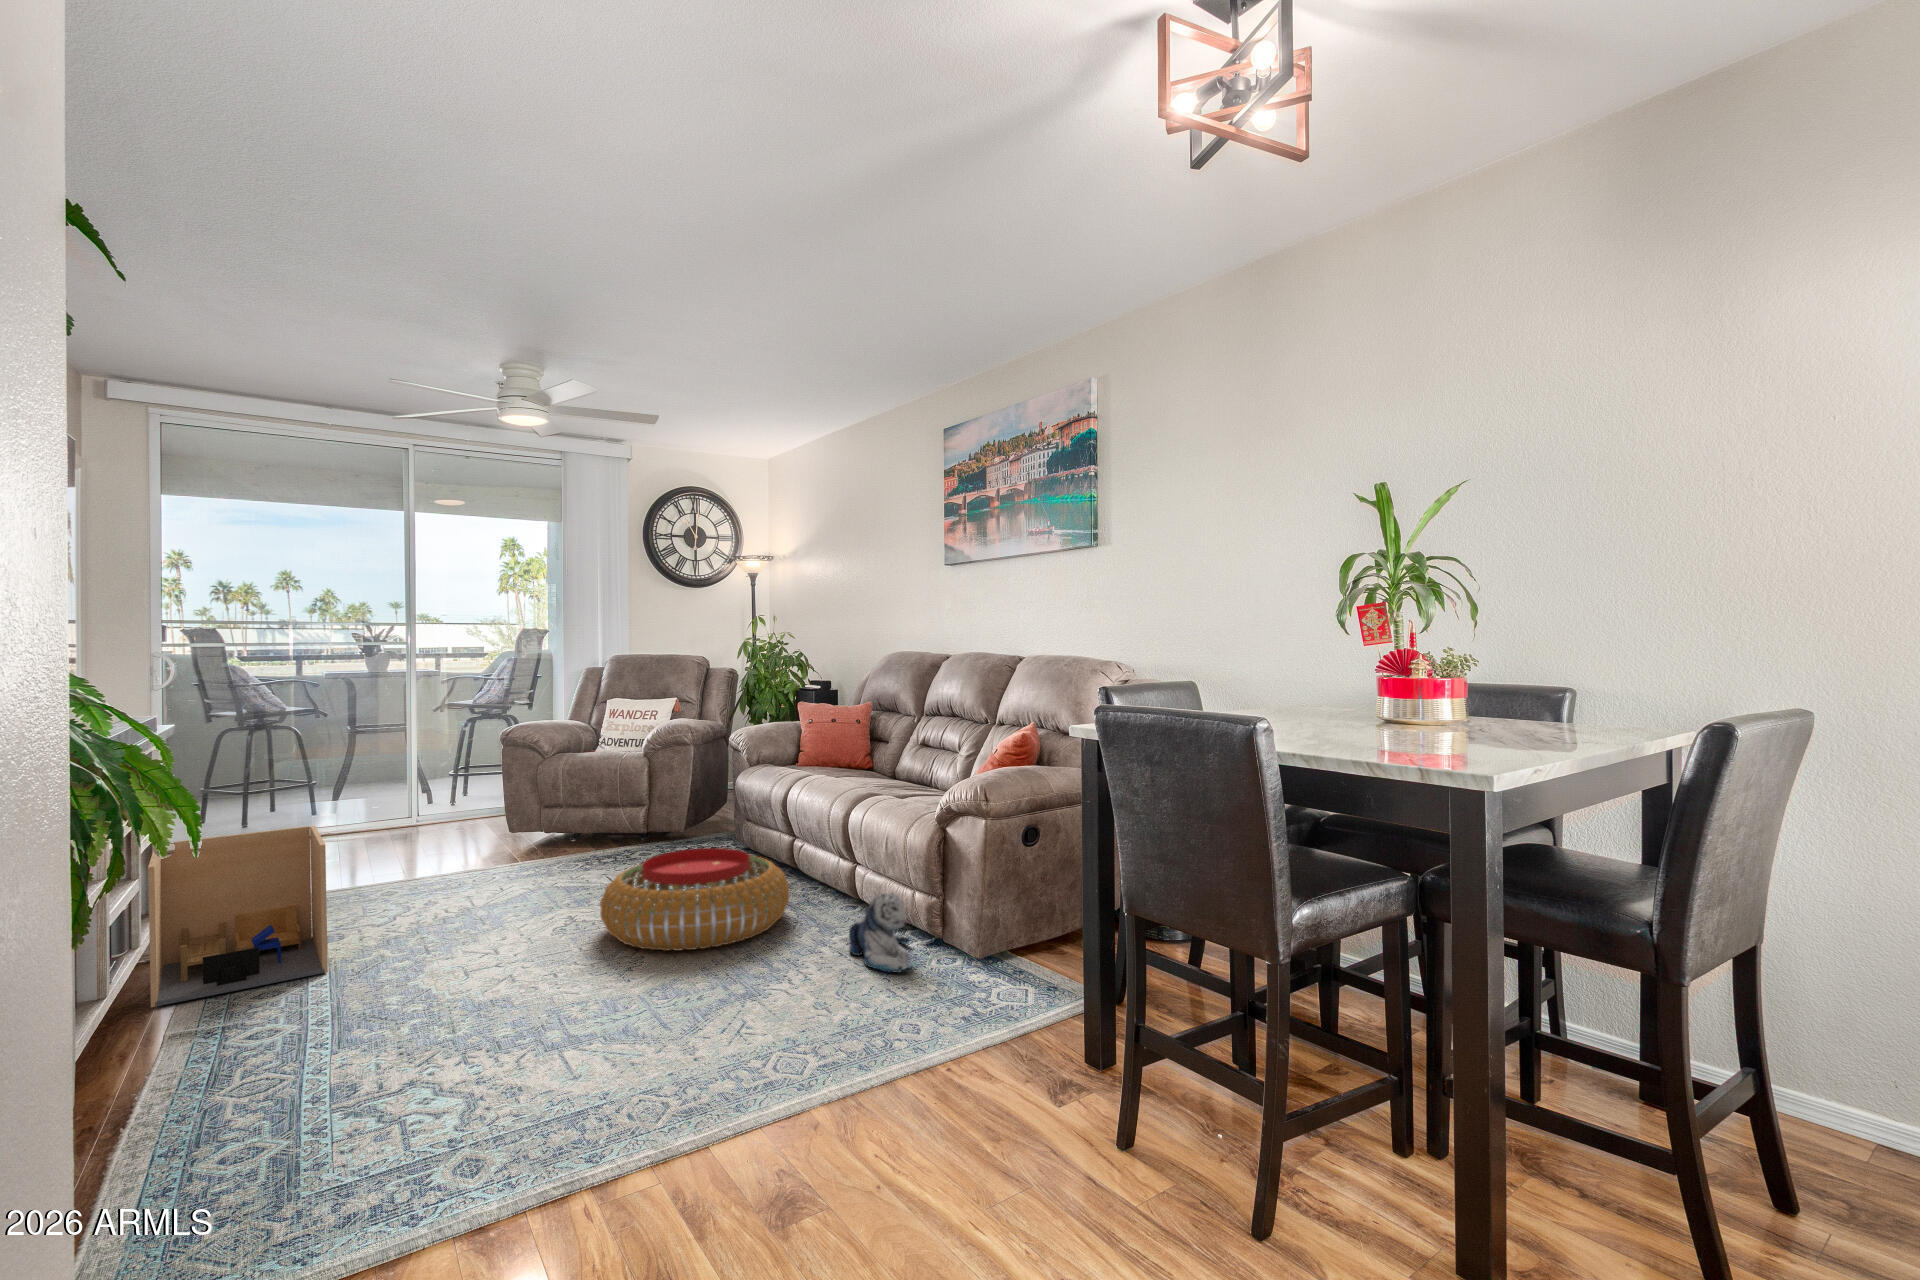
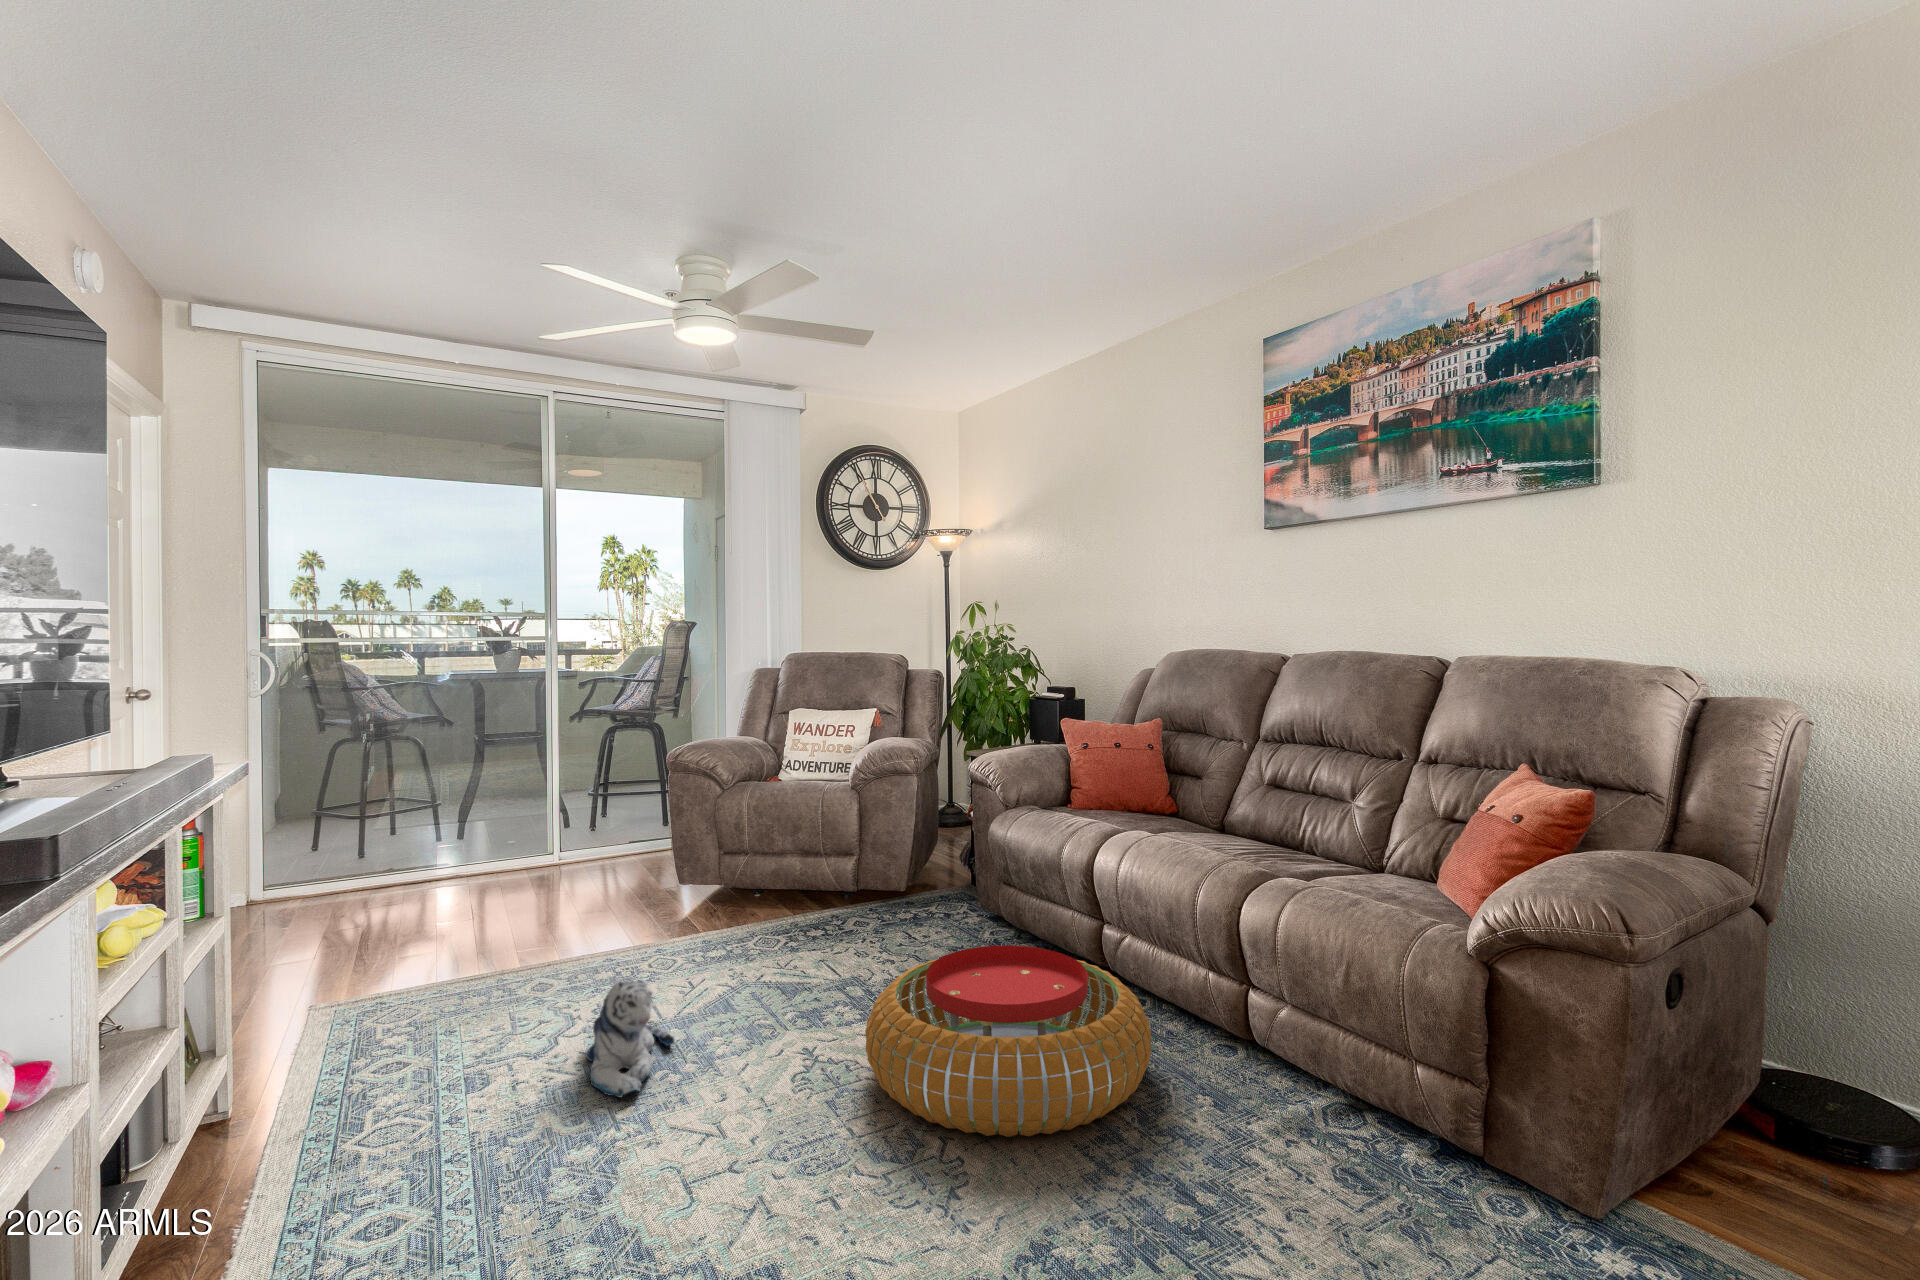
cardboard box: present [148,825,328,1007] -> none [192,905,468,1233]
plush toy: present [849,894,911,973] -> present [586,980,674,1097]

